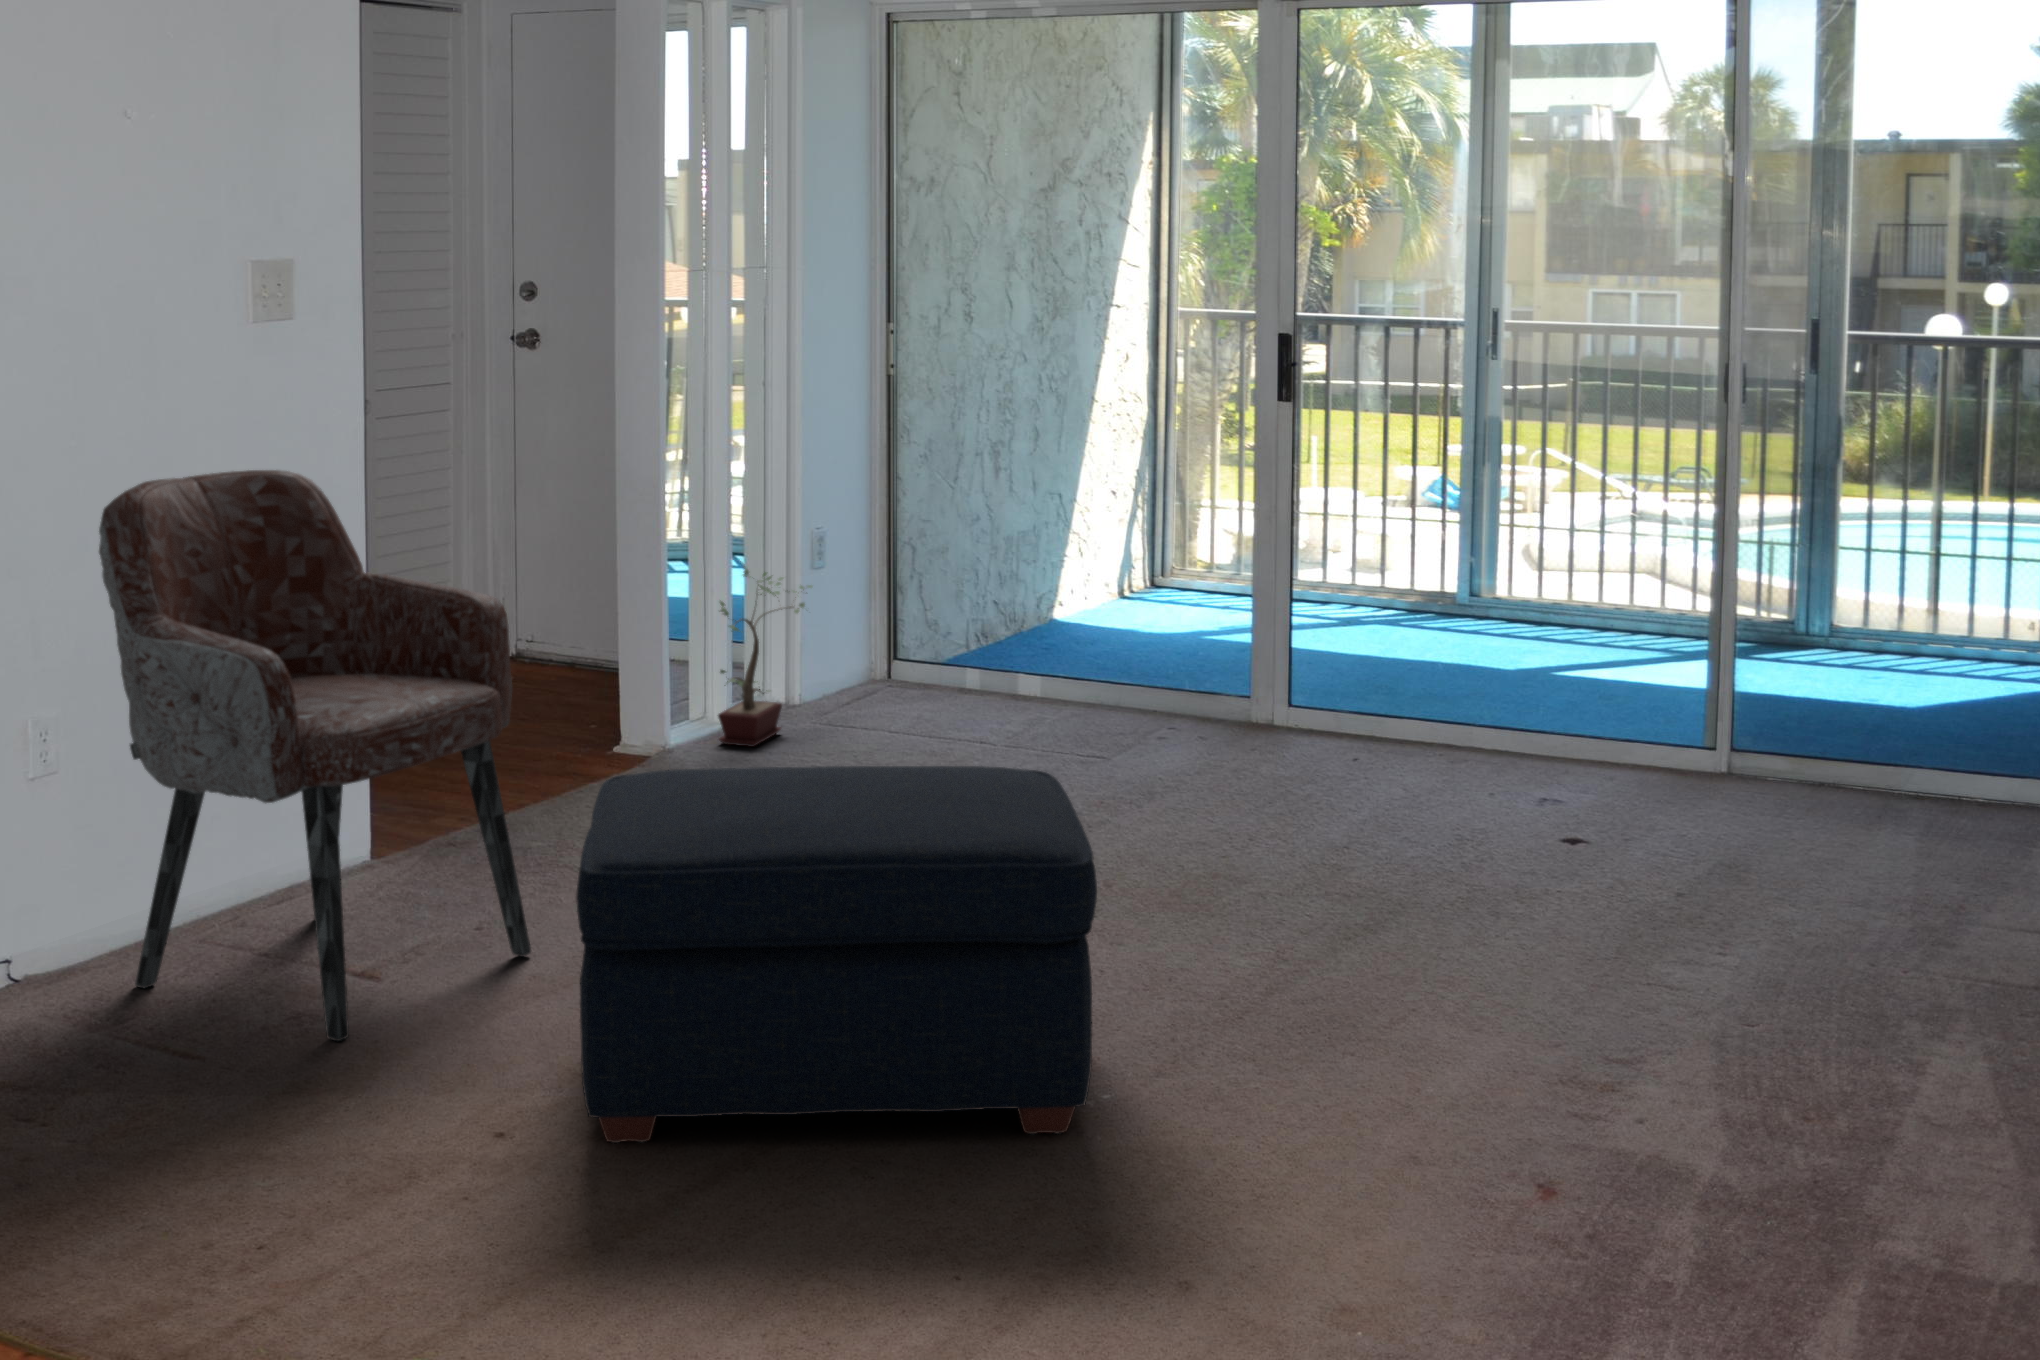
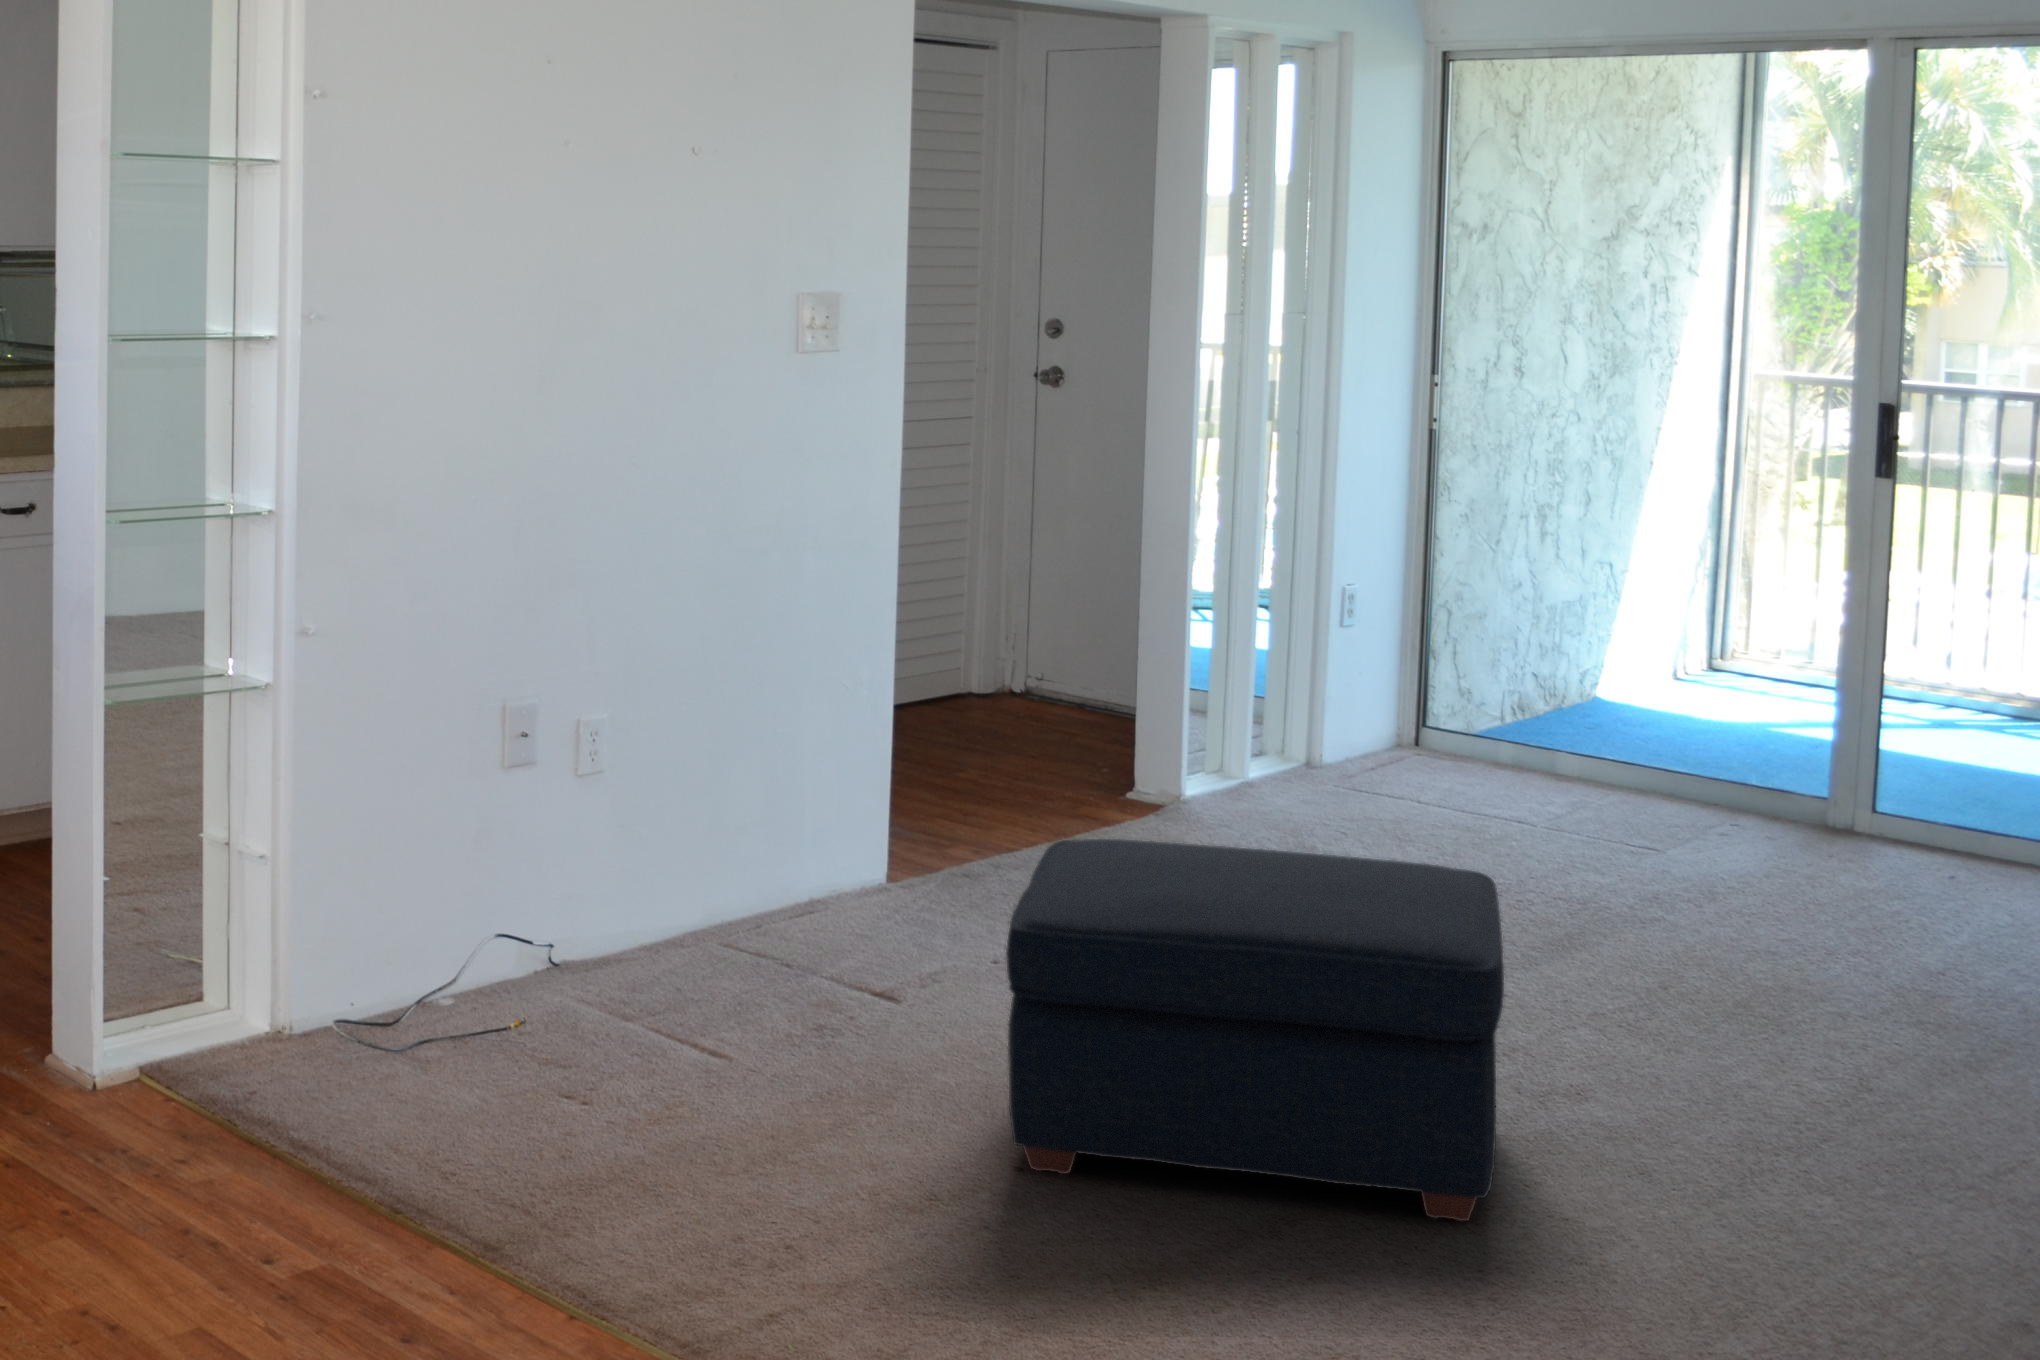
armchair: present [99,470,531,1041] -> none [621,532,994,1051]
potted plant: present [718,566,812,747] -> none [1218,616,1327,808]

